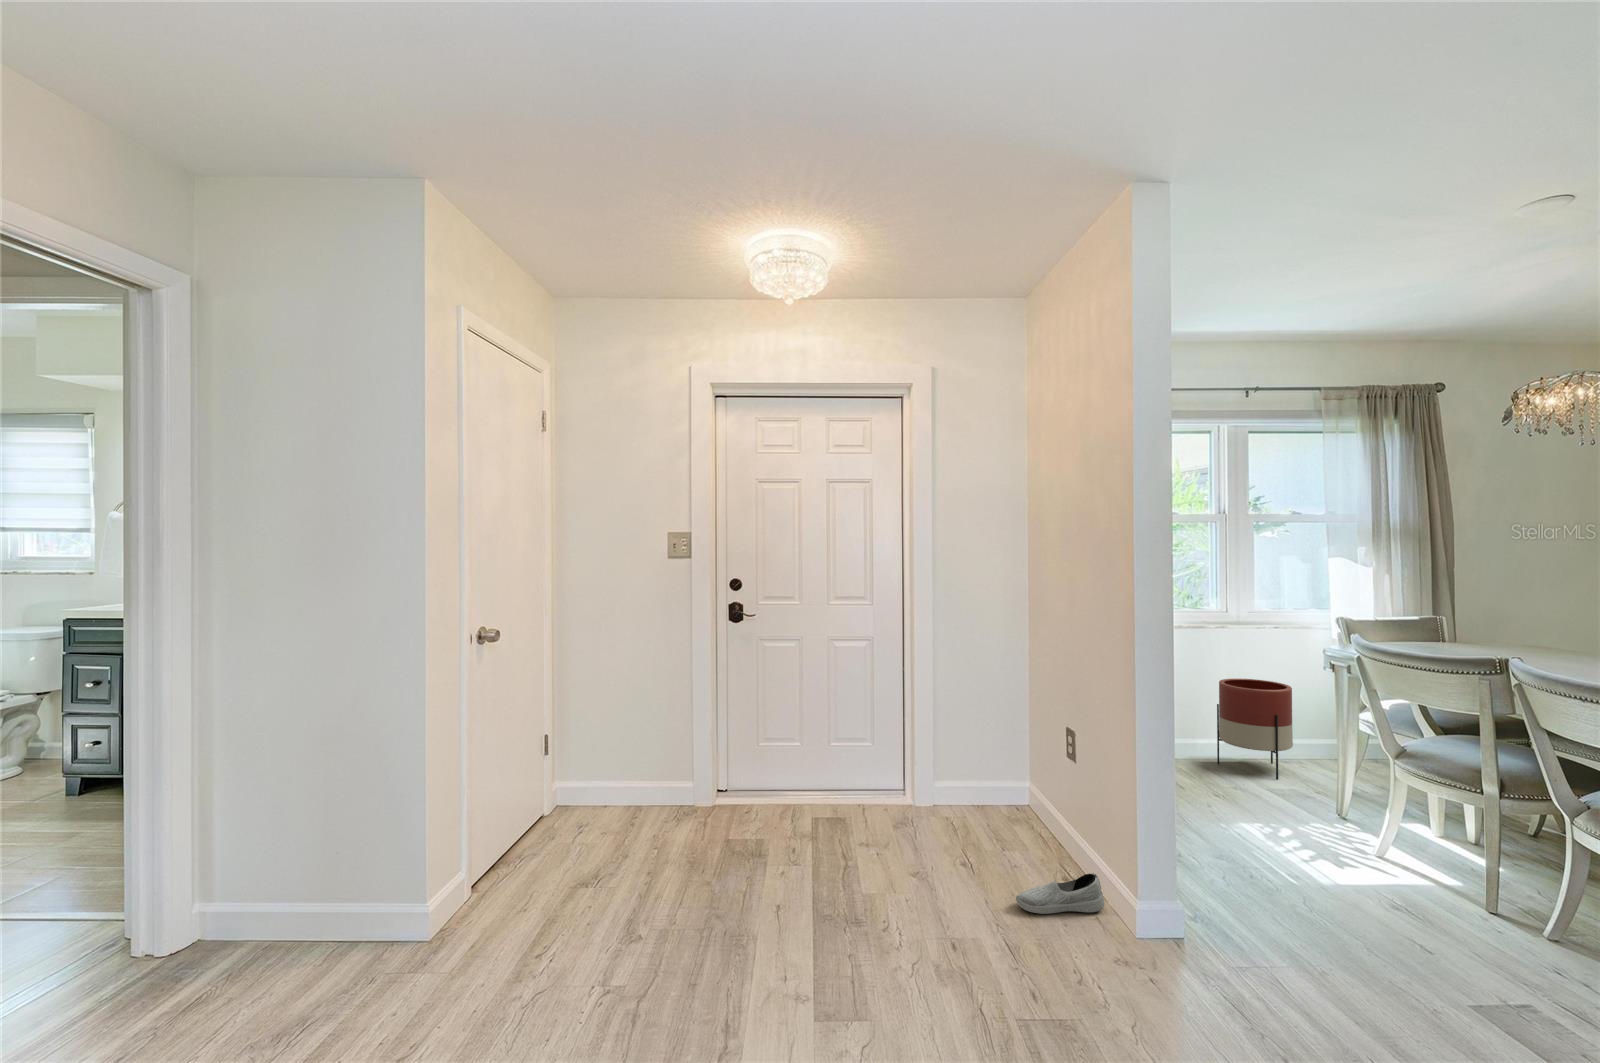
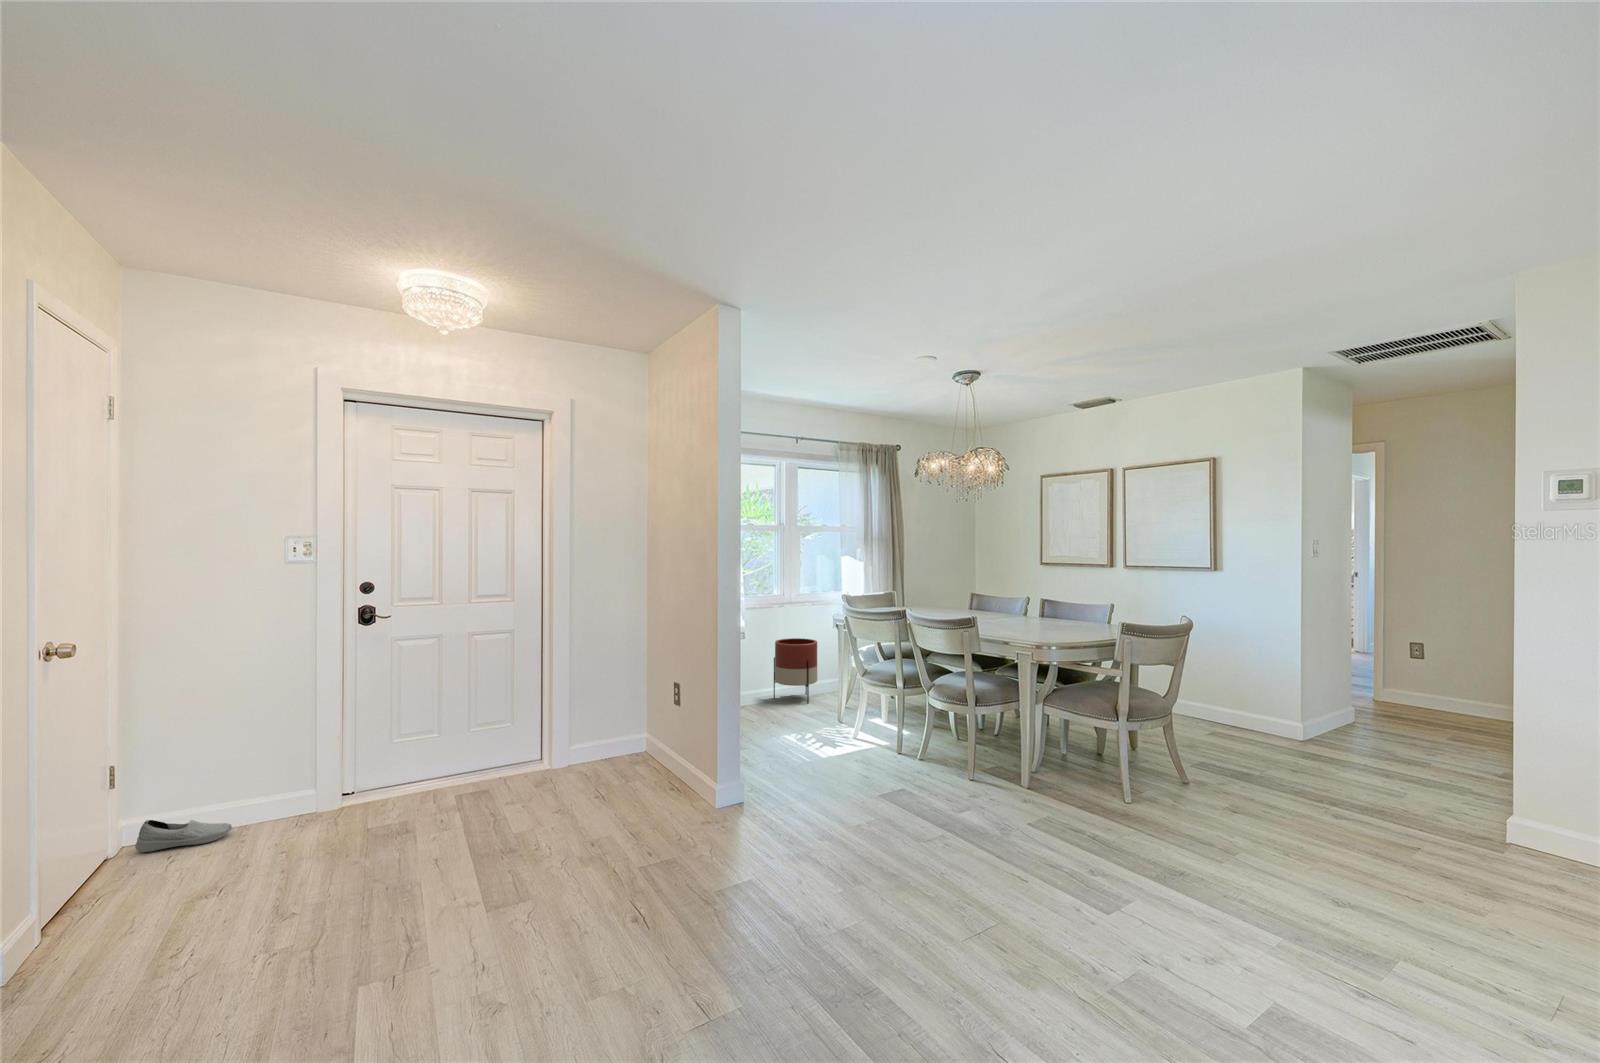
shoe: present [1016,872,1105,914] -> present [135,820,232,852]

